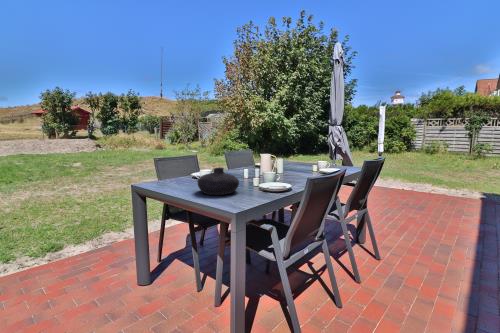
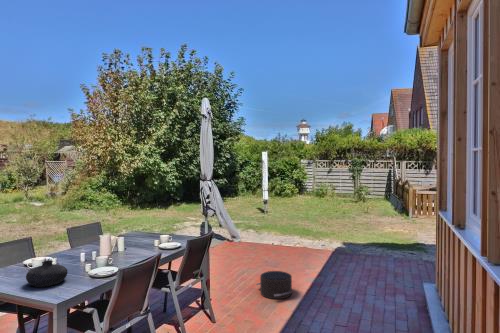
pouf: none [412,212,465,243] -> present [257,271,292,299]

